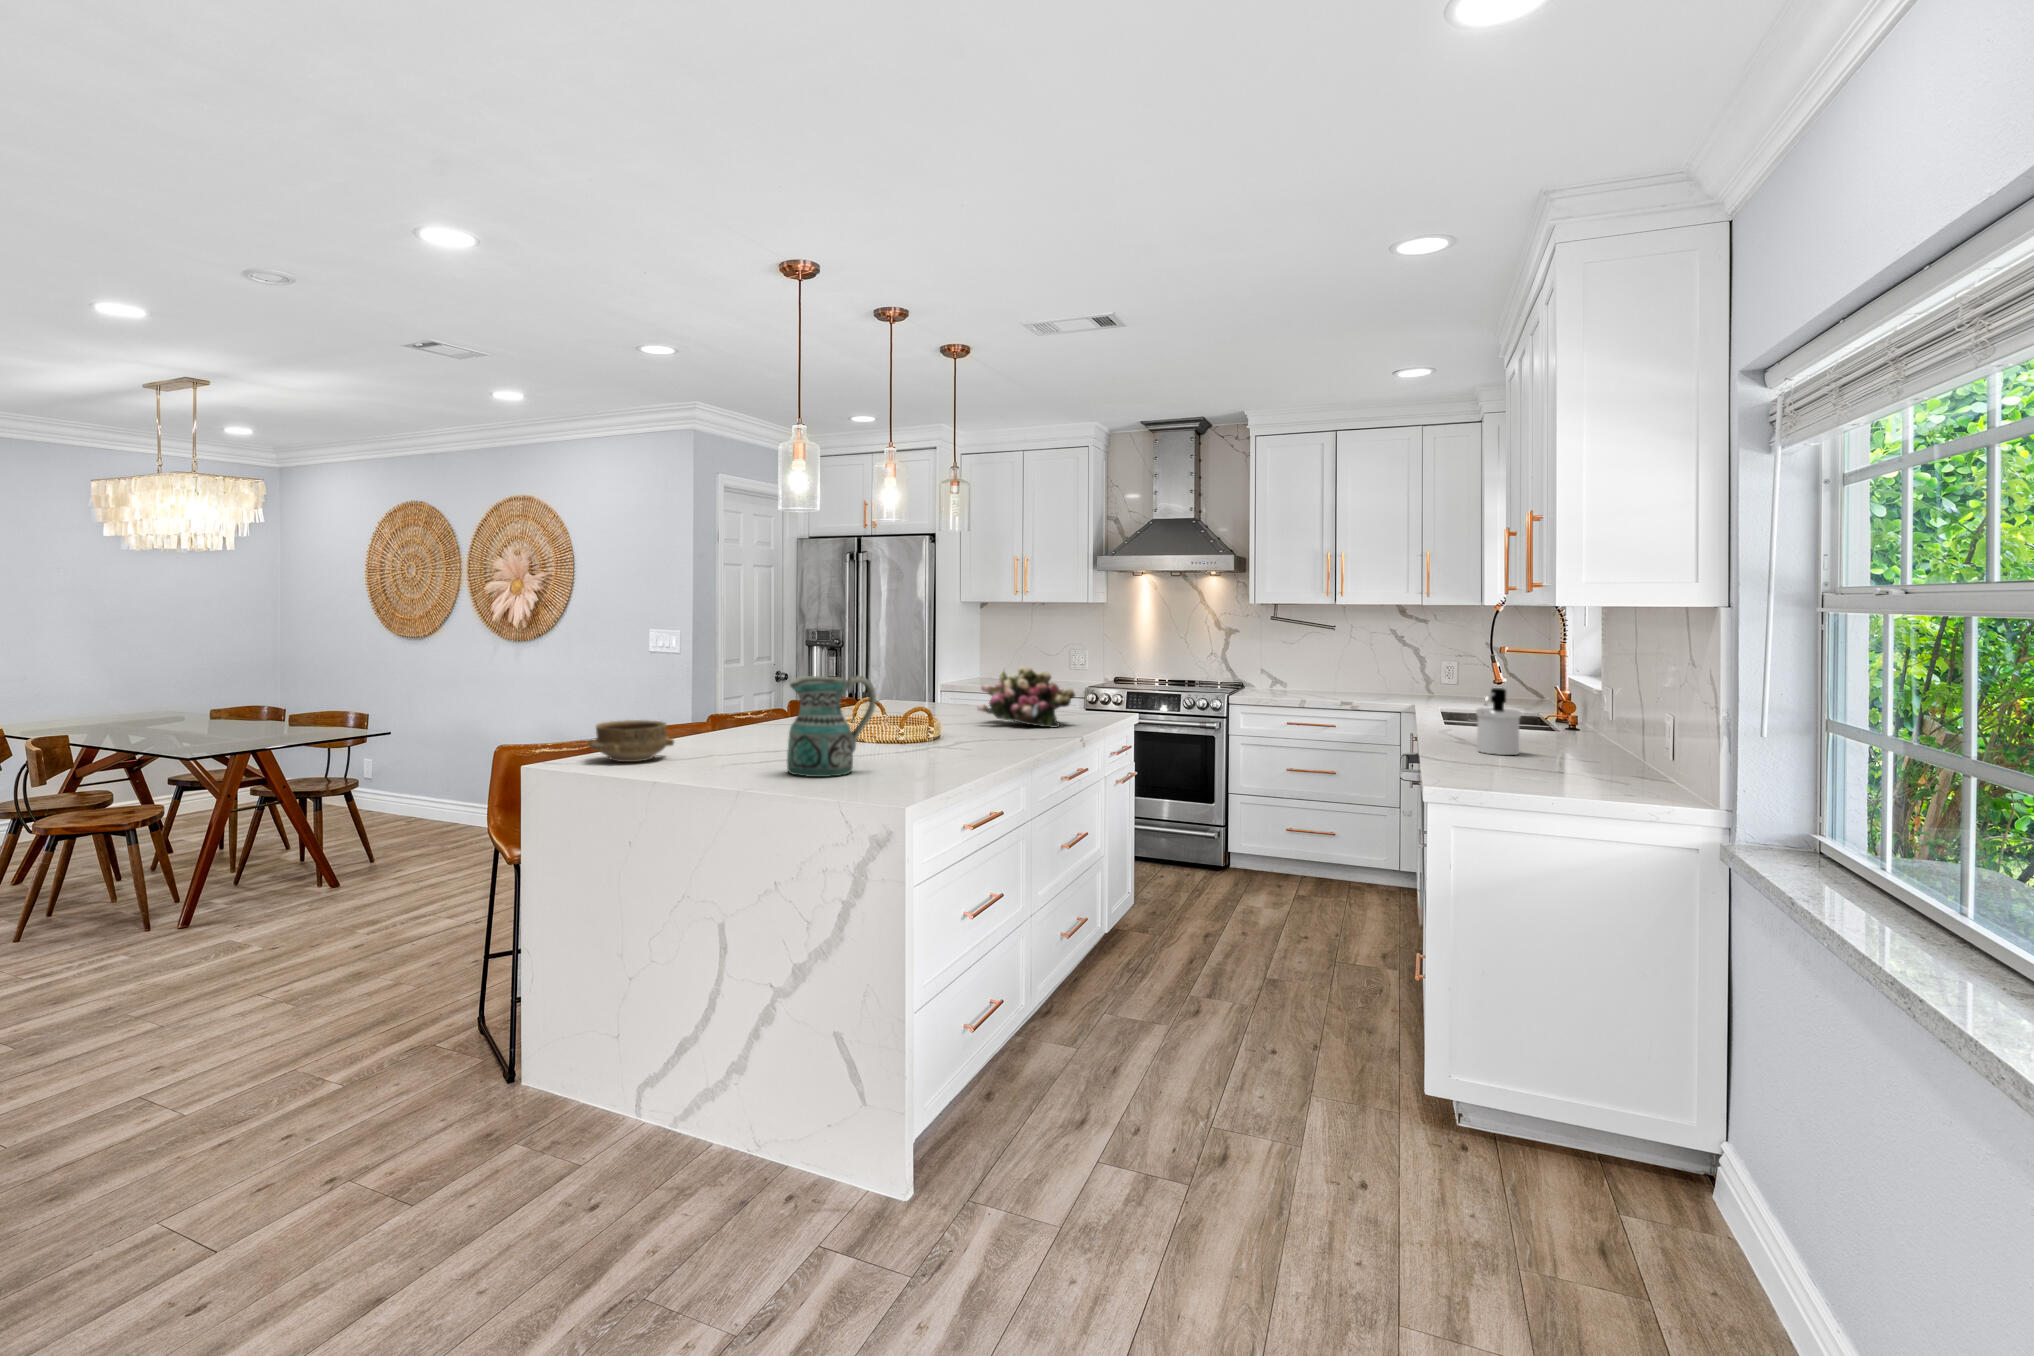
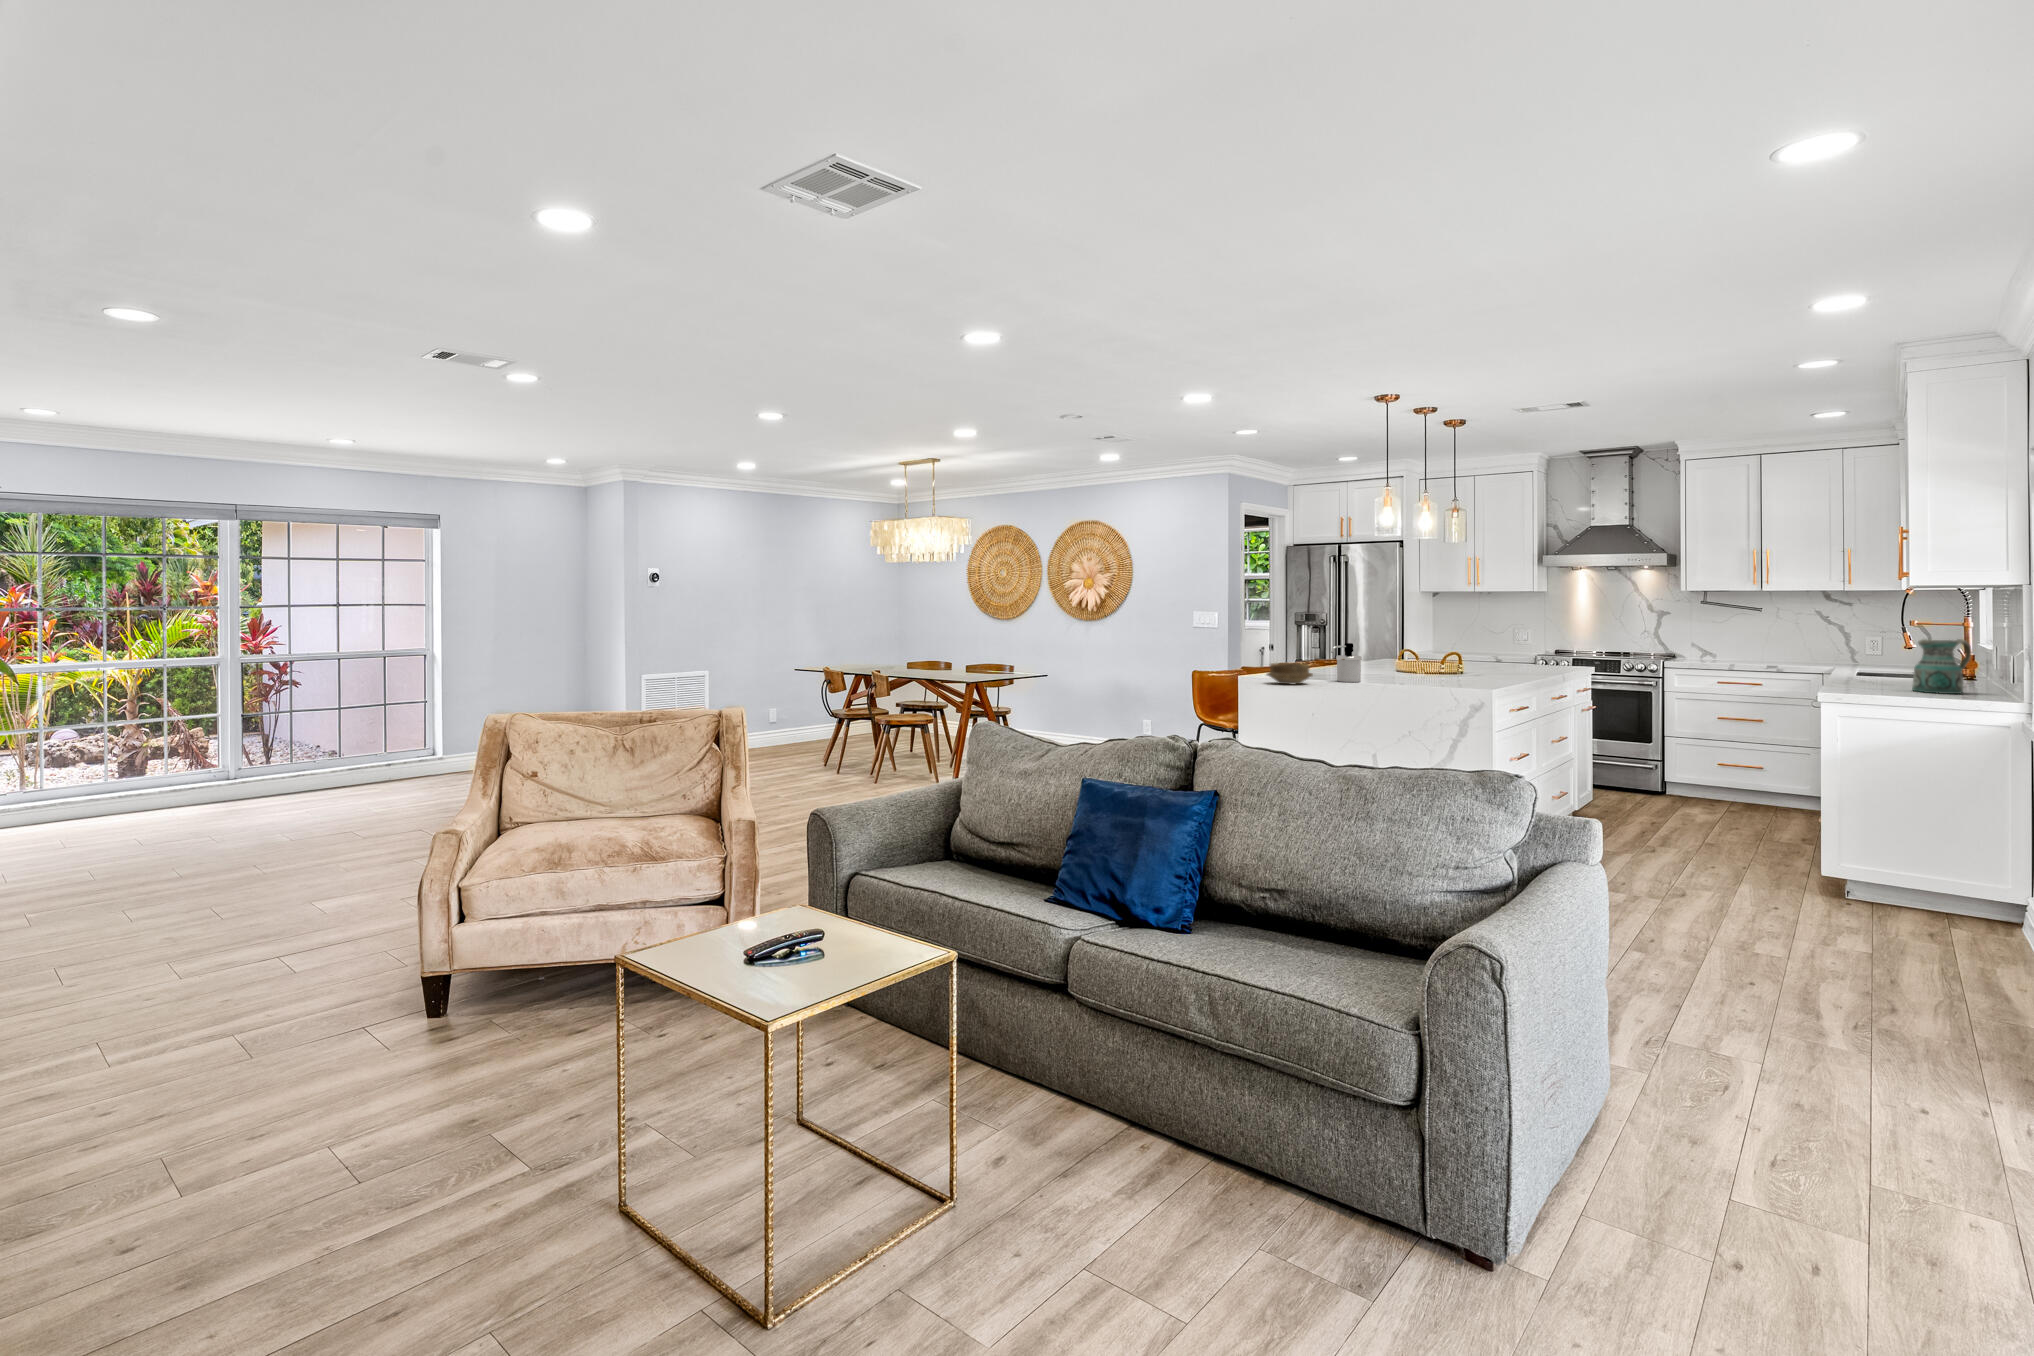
flower arrangement: present [977,666,1075,728] -> none [1476,636,1550,676]
ceramic pitcher: present [787,676,876,777] -> present [1912,639,1971,694]
soap dispenser: present [1476,688,1521,755] -> present [1331,643,1362,682]

